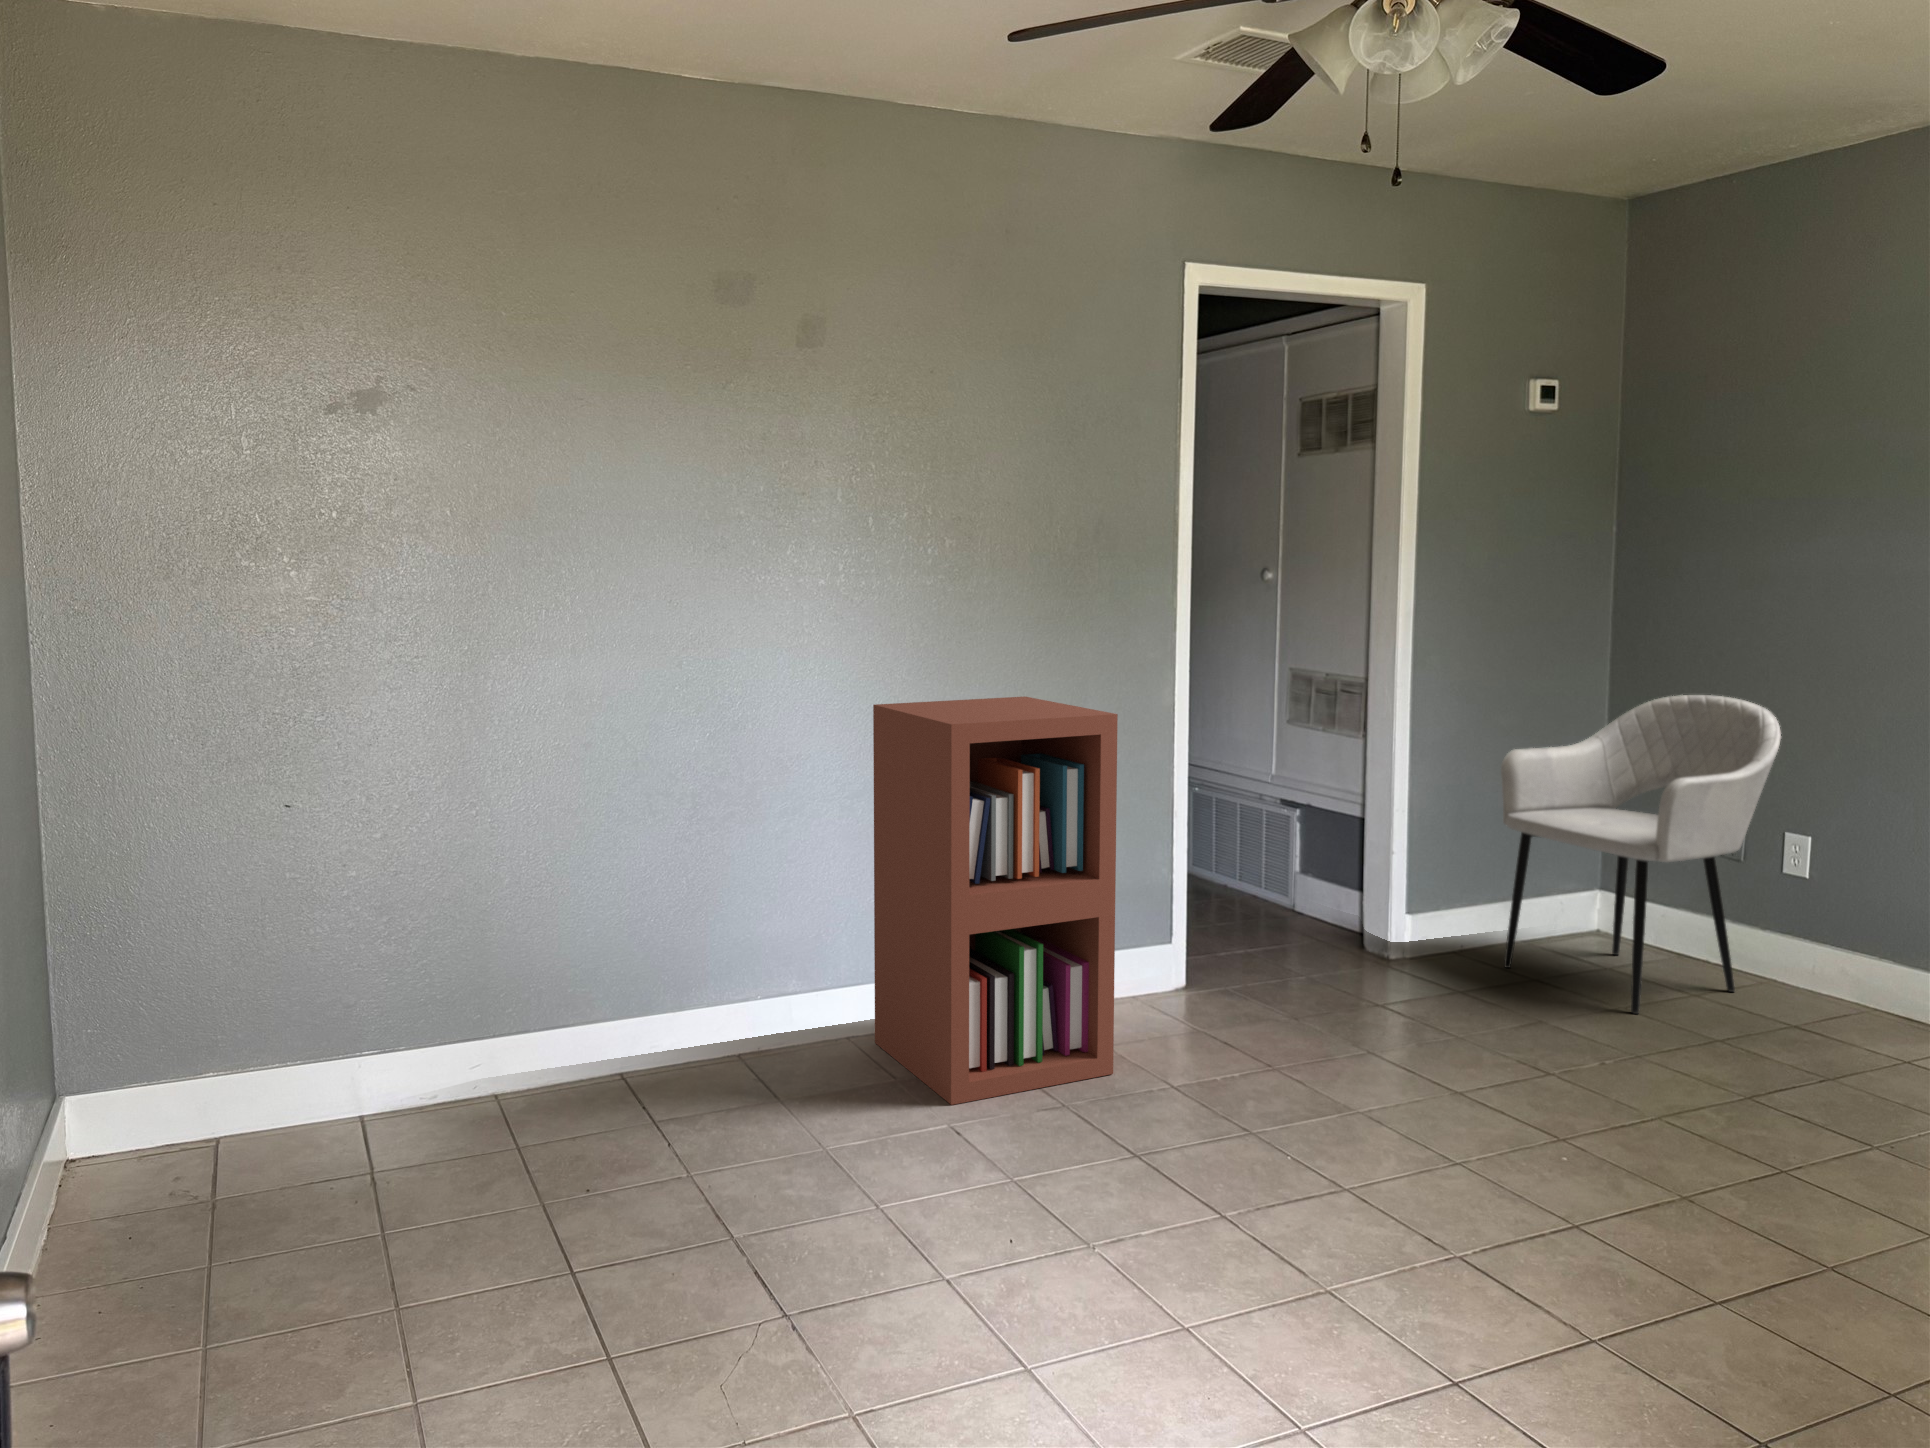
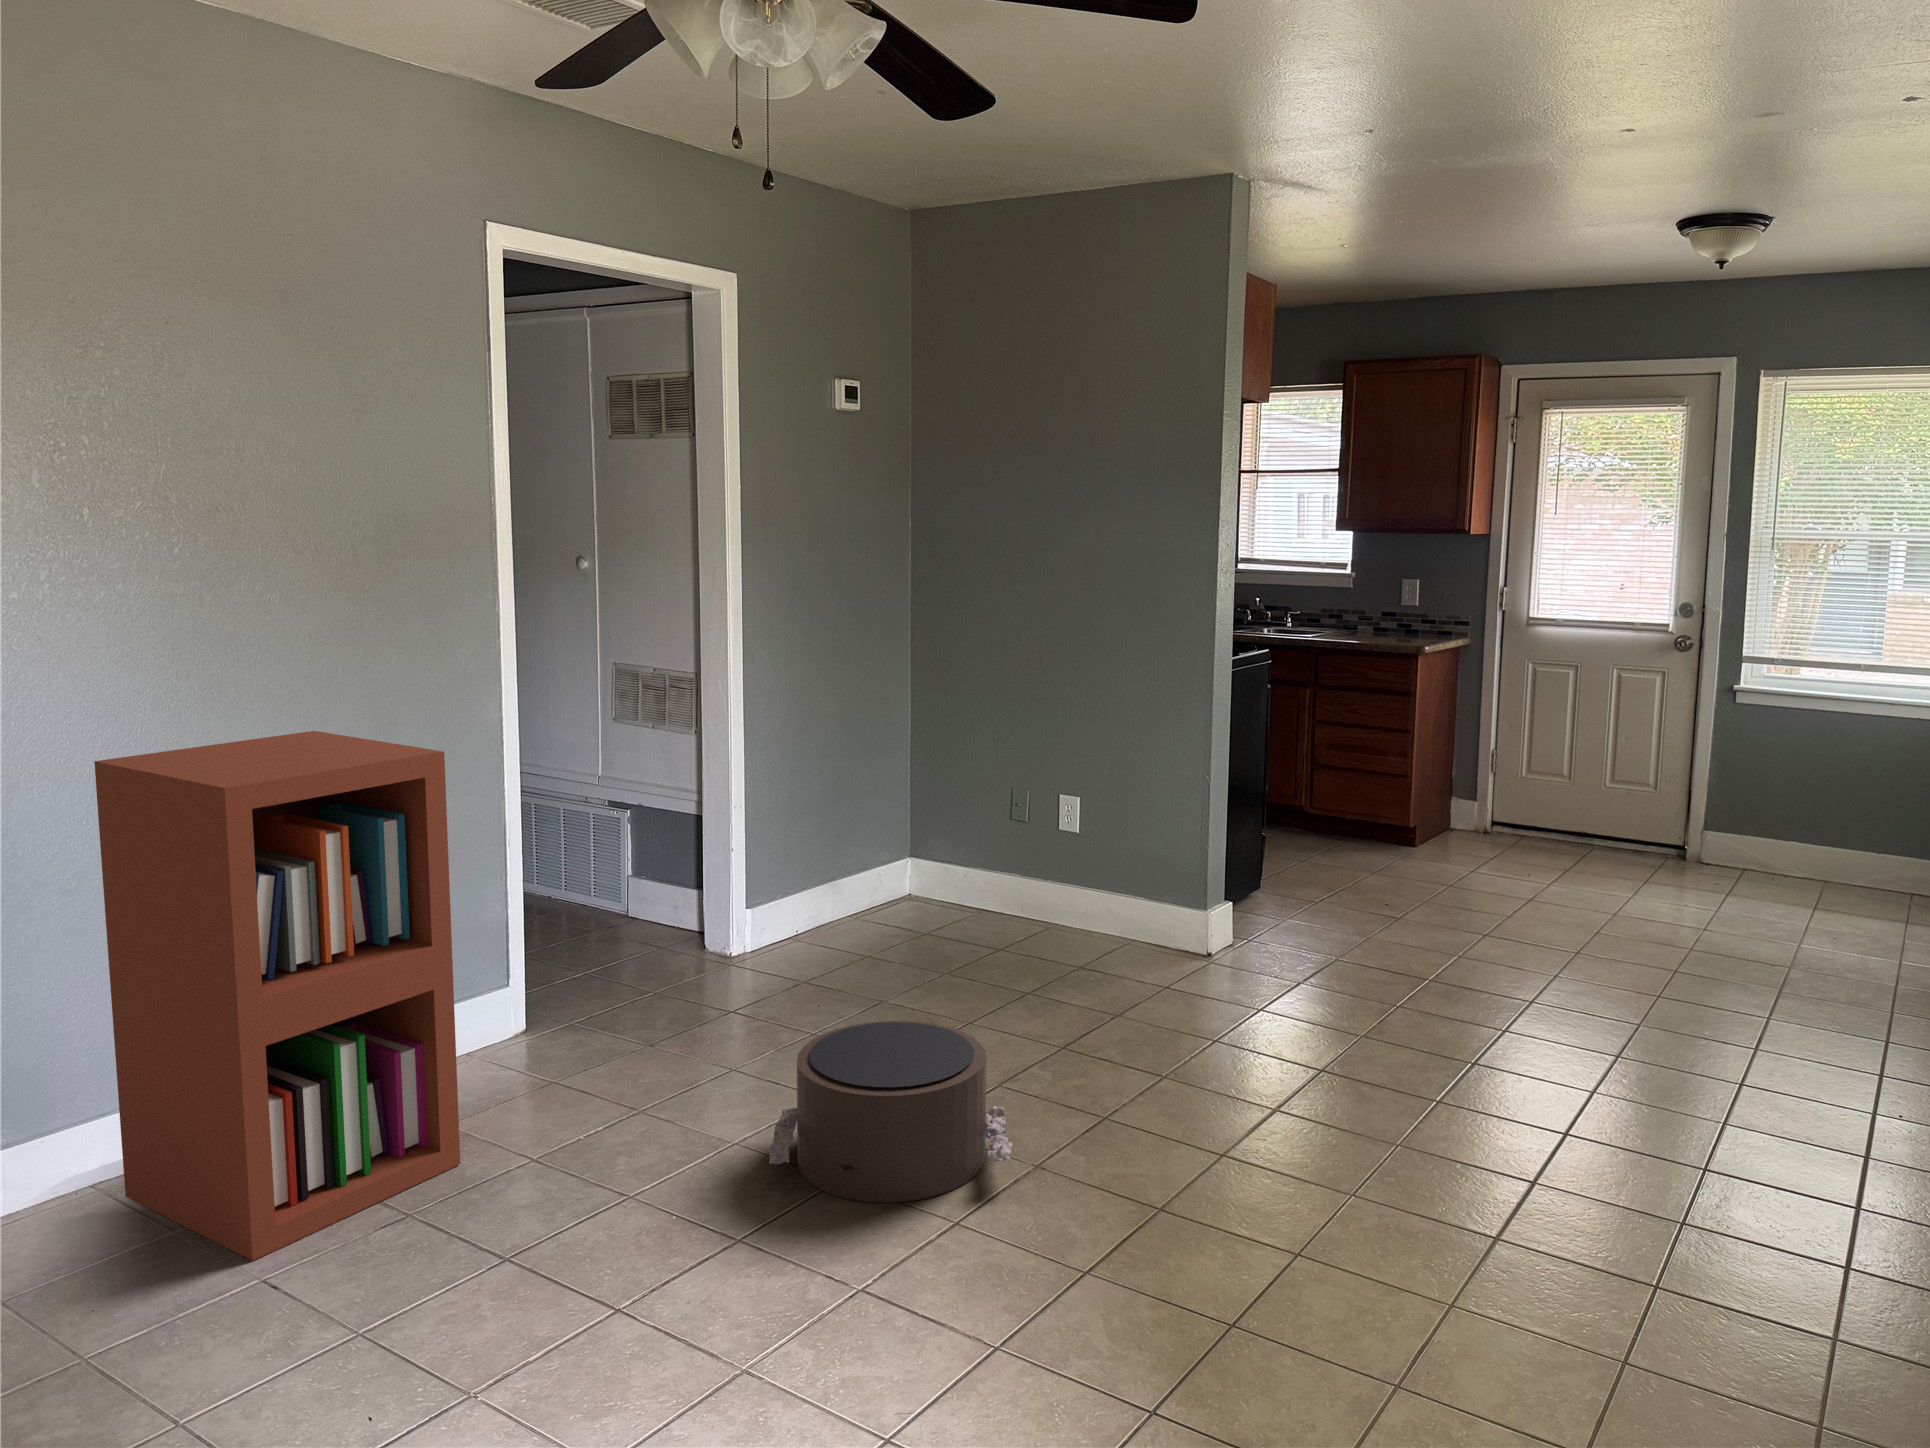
armchair: present [1501,695,1781,1014] -> none [829,676,1056,977]
pouf: none [1383,1020,1656,1201] -> present [769,1021,1012,1203]

